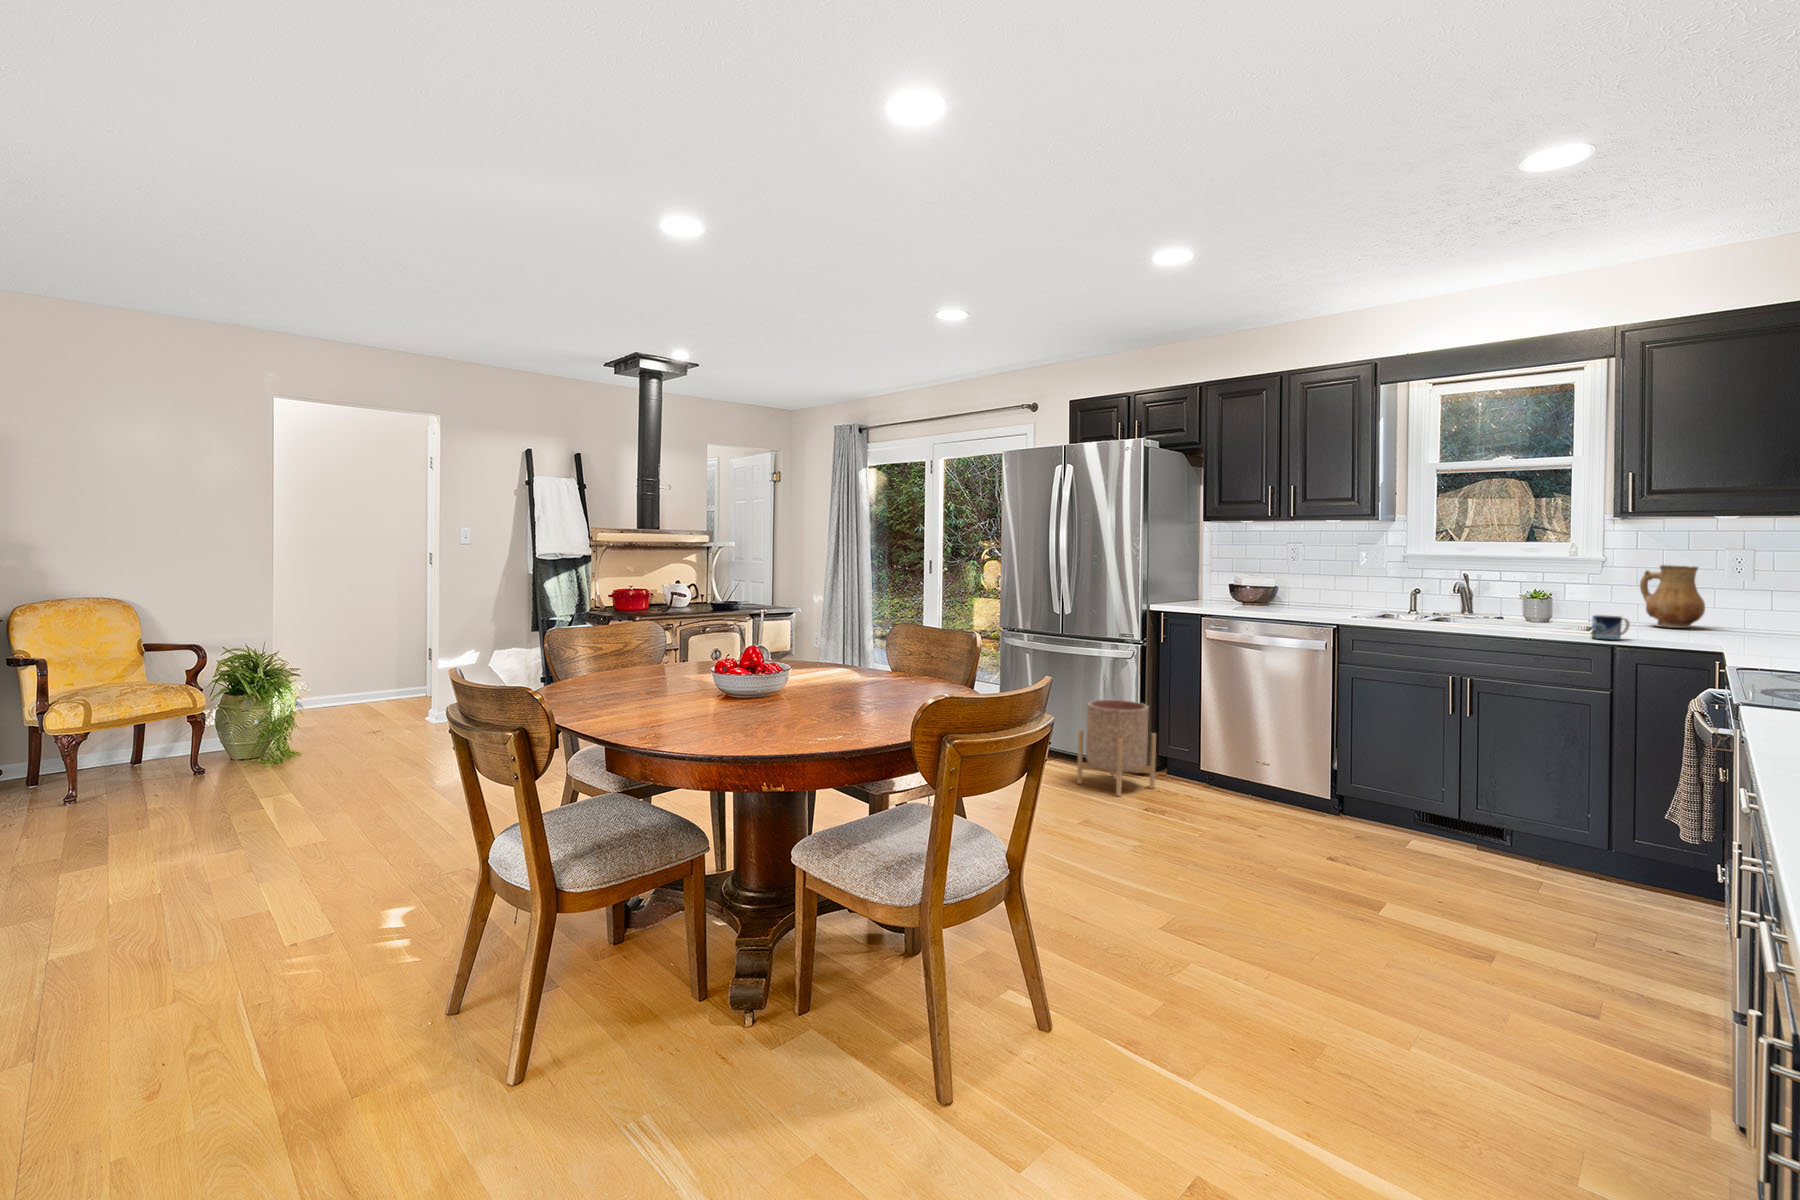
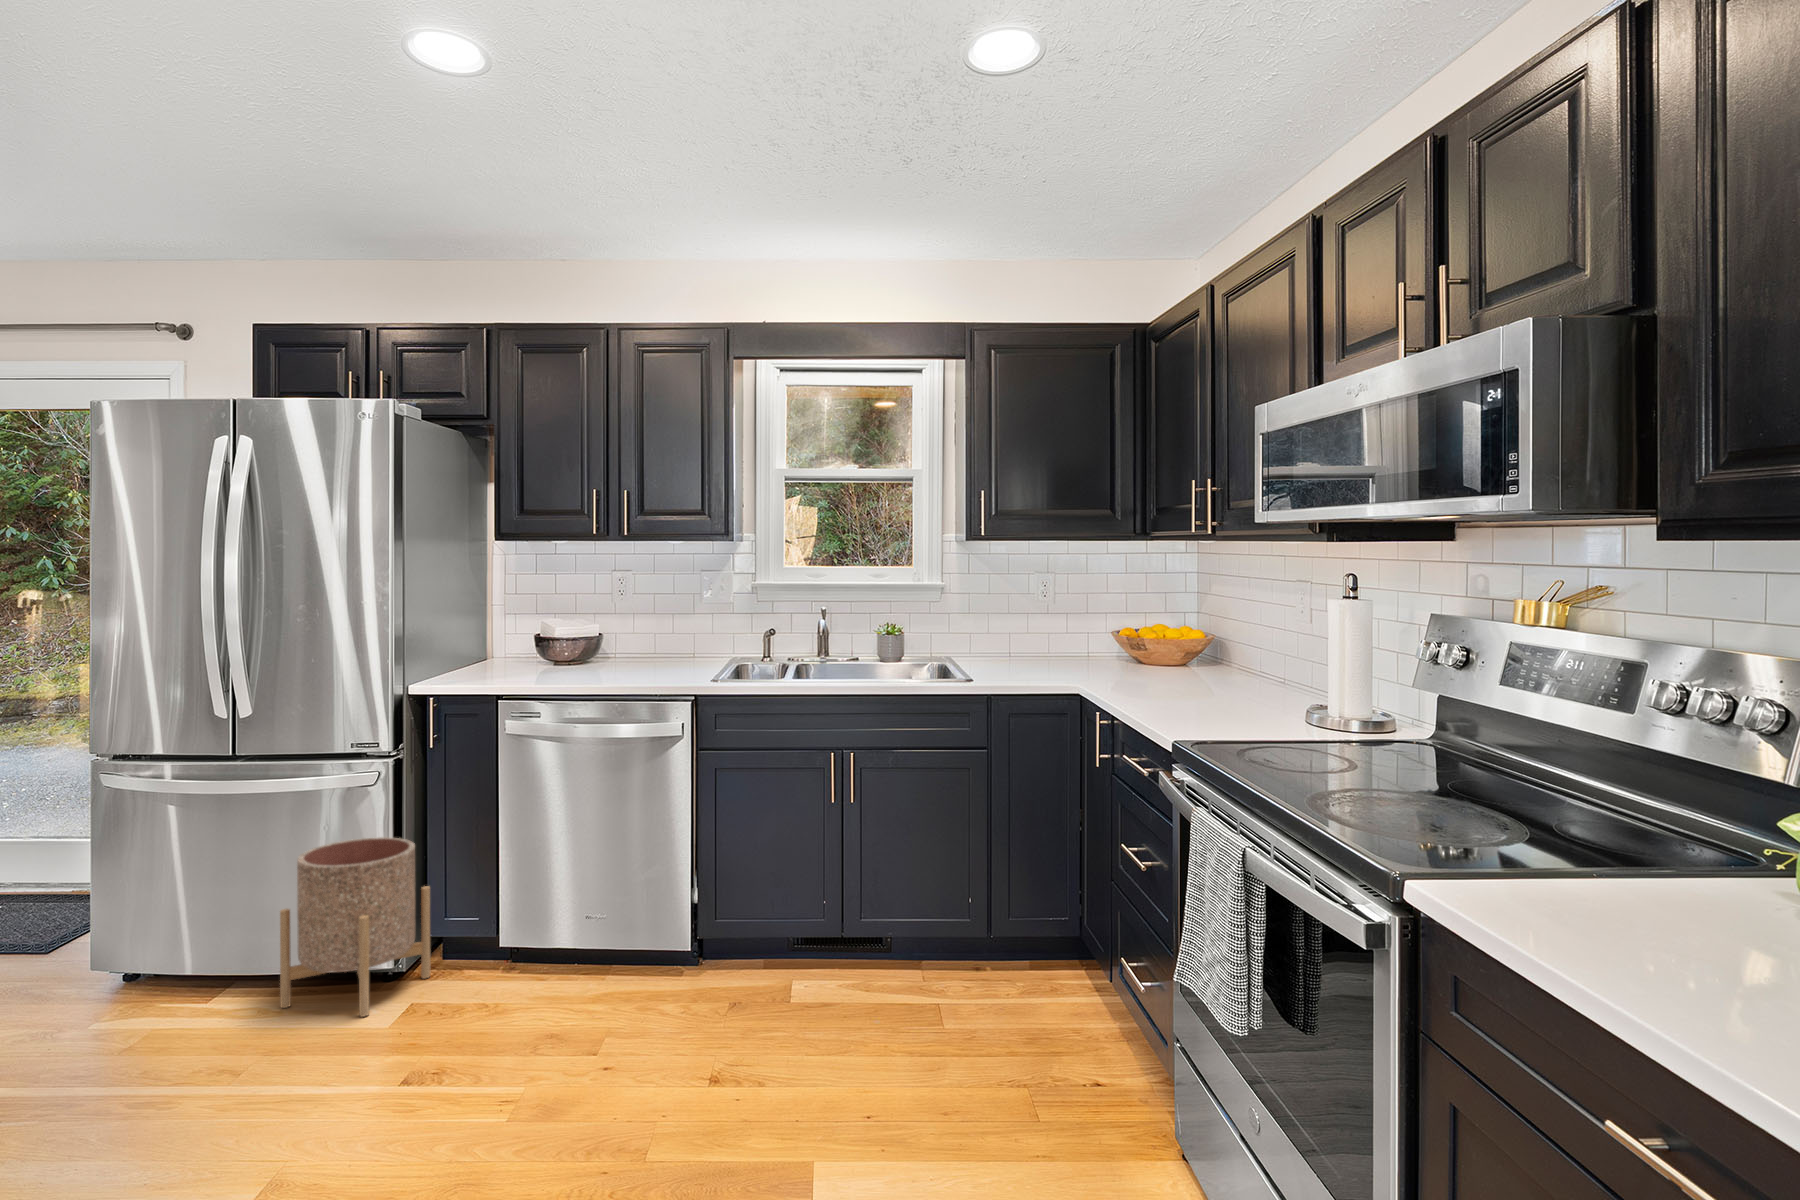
ceramic pitcher: present [1640,565,1705,628] -> none [987,598,1041,665]
mug: present [1591,615,1630,640] -> none [971,660,1002,688]

